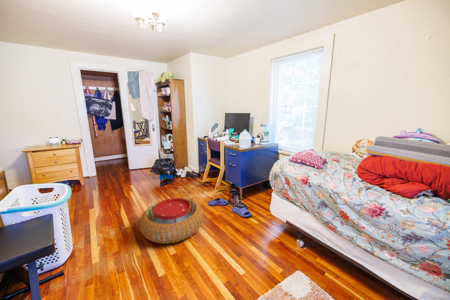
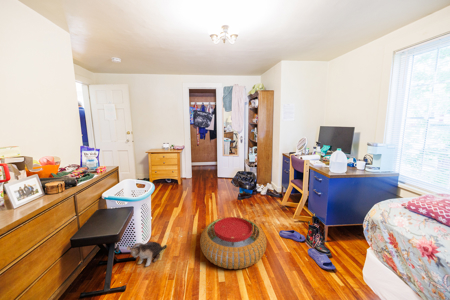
plush toy: none [52,246,99,277] -> present [127,242,167,266]

